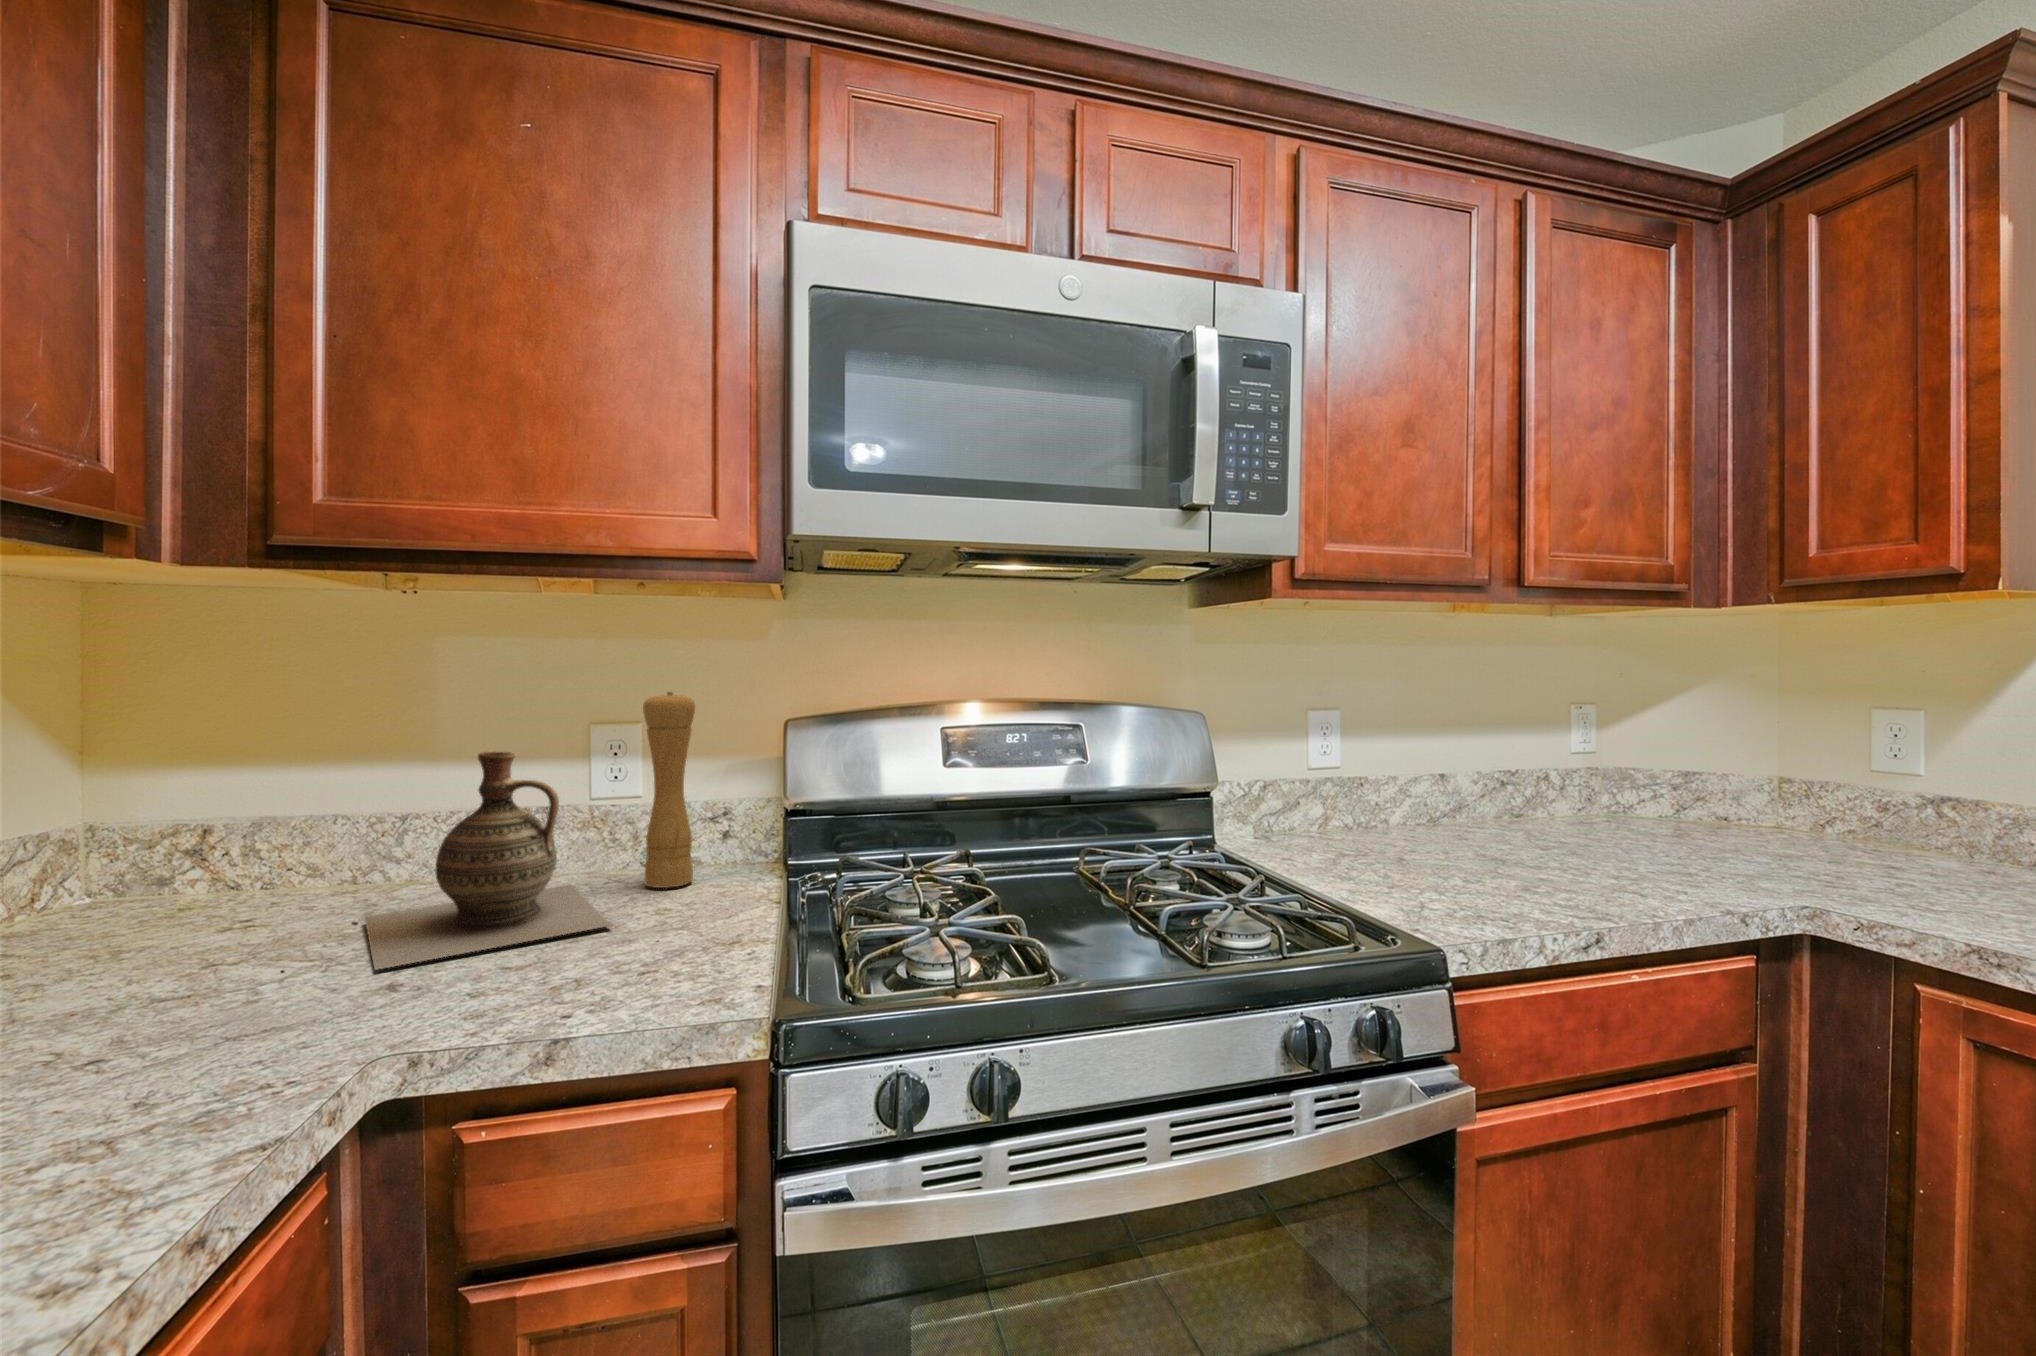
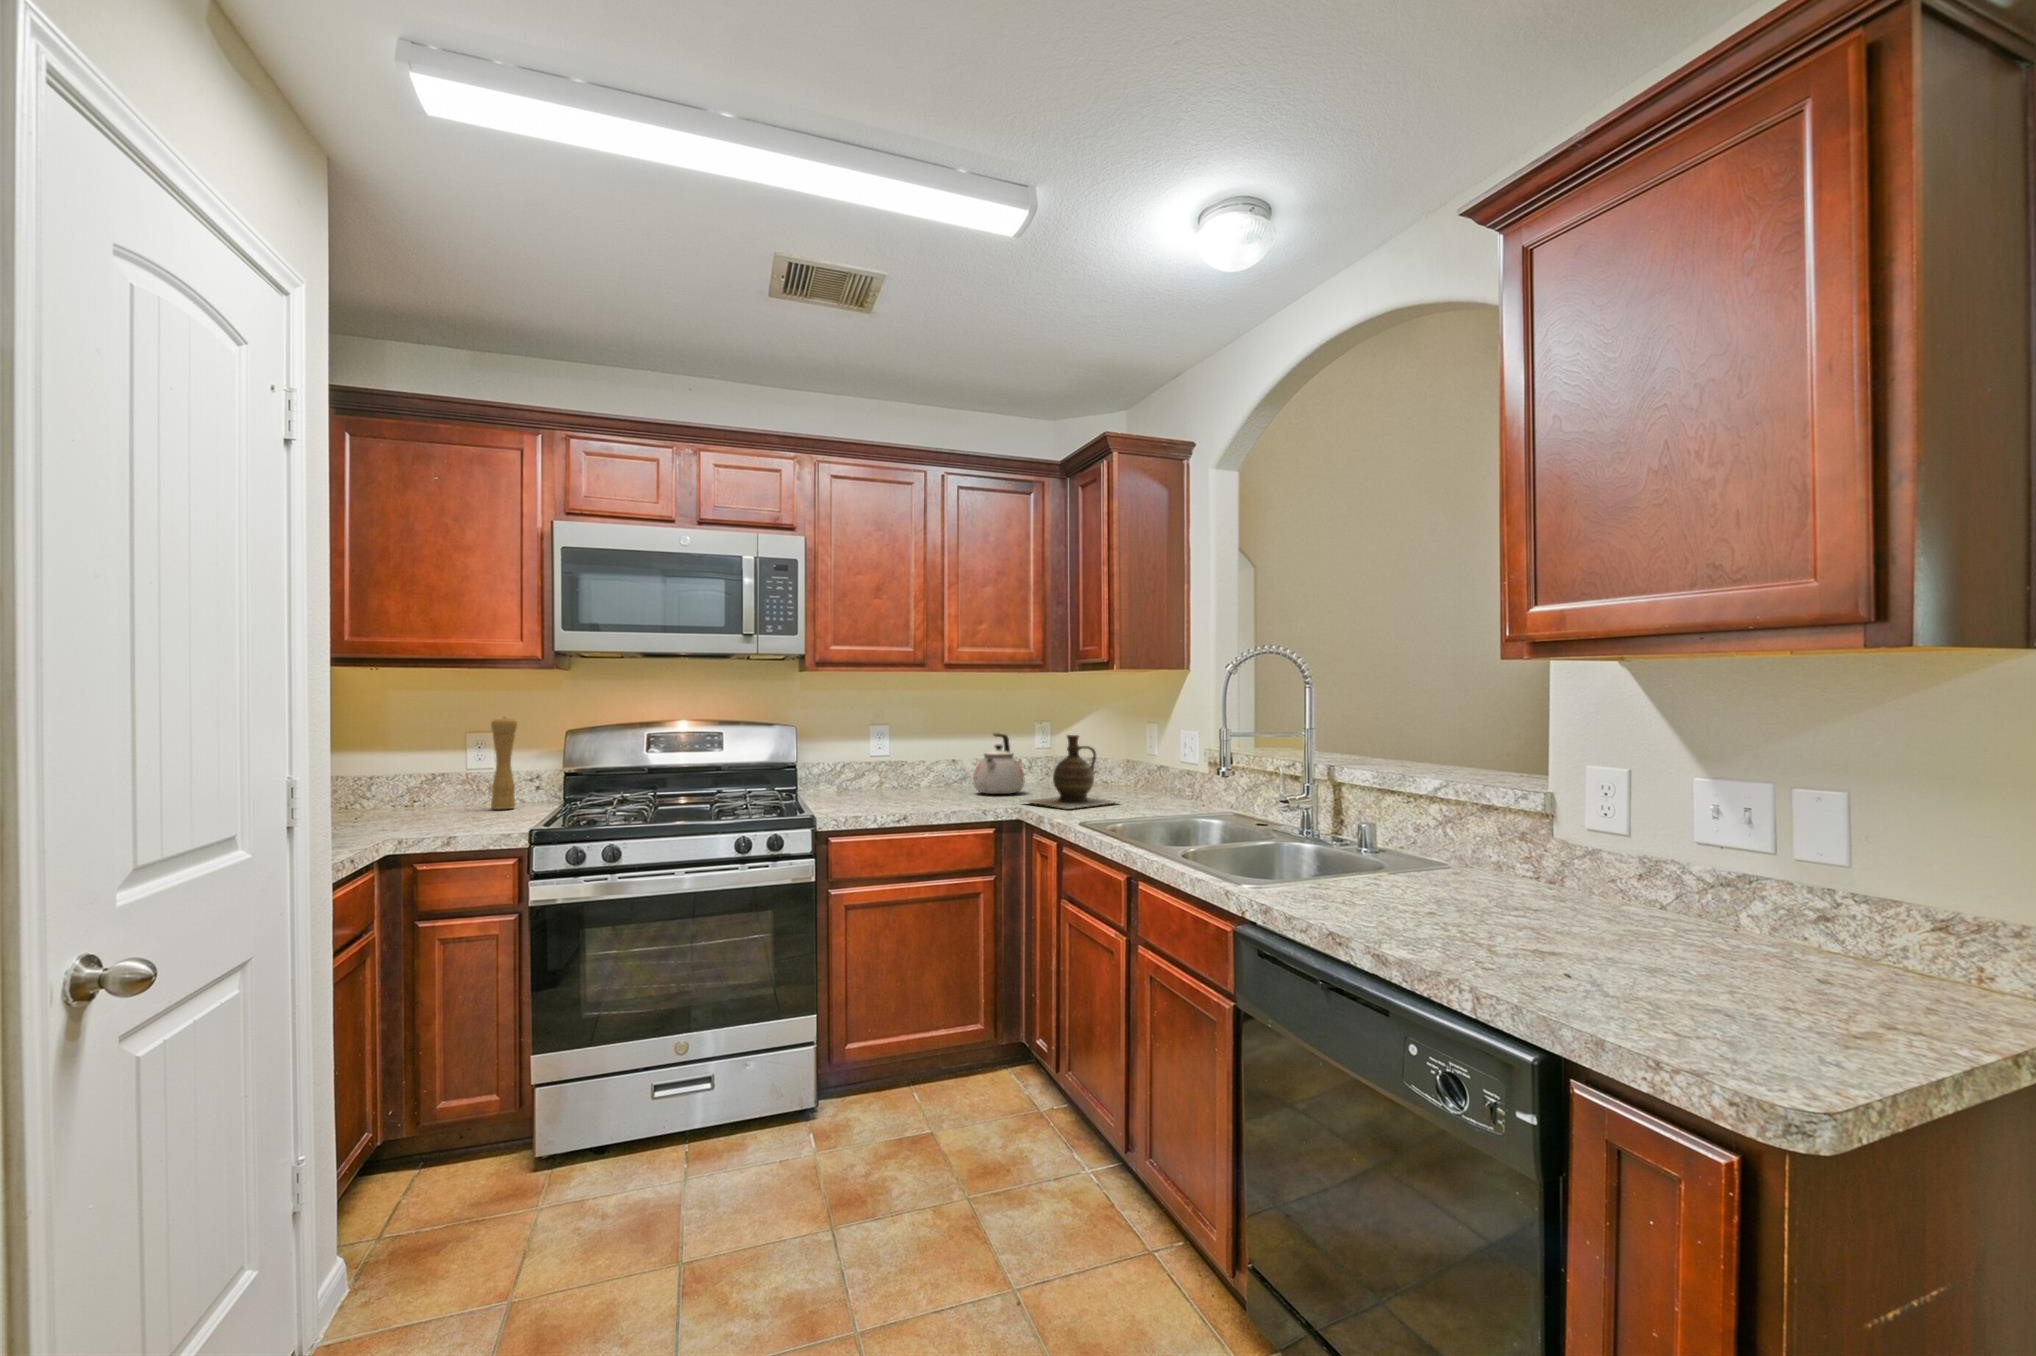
kettle: none [1515,729,1629,845] -> present [973,733,1024,794]
ceramic jug: present [365,752,611,970] -> present [1026,735,1116,809]

